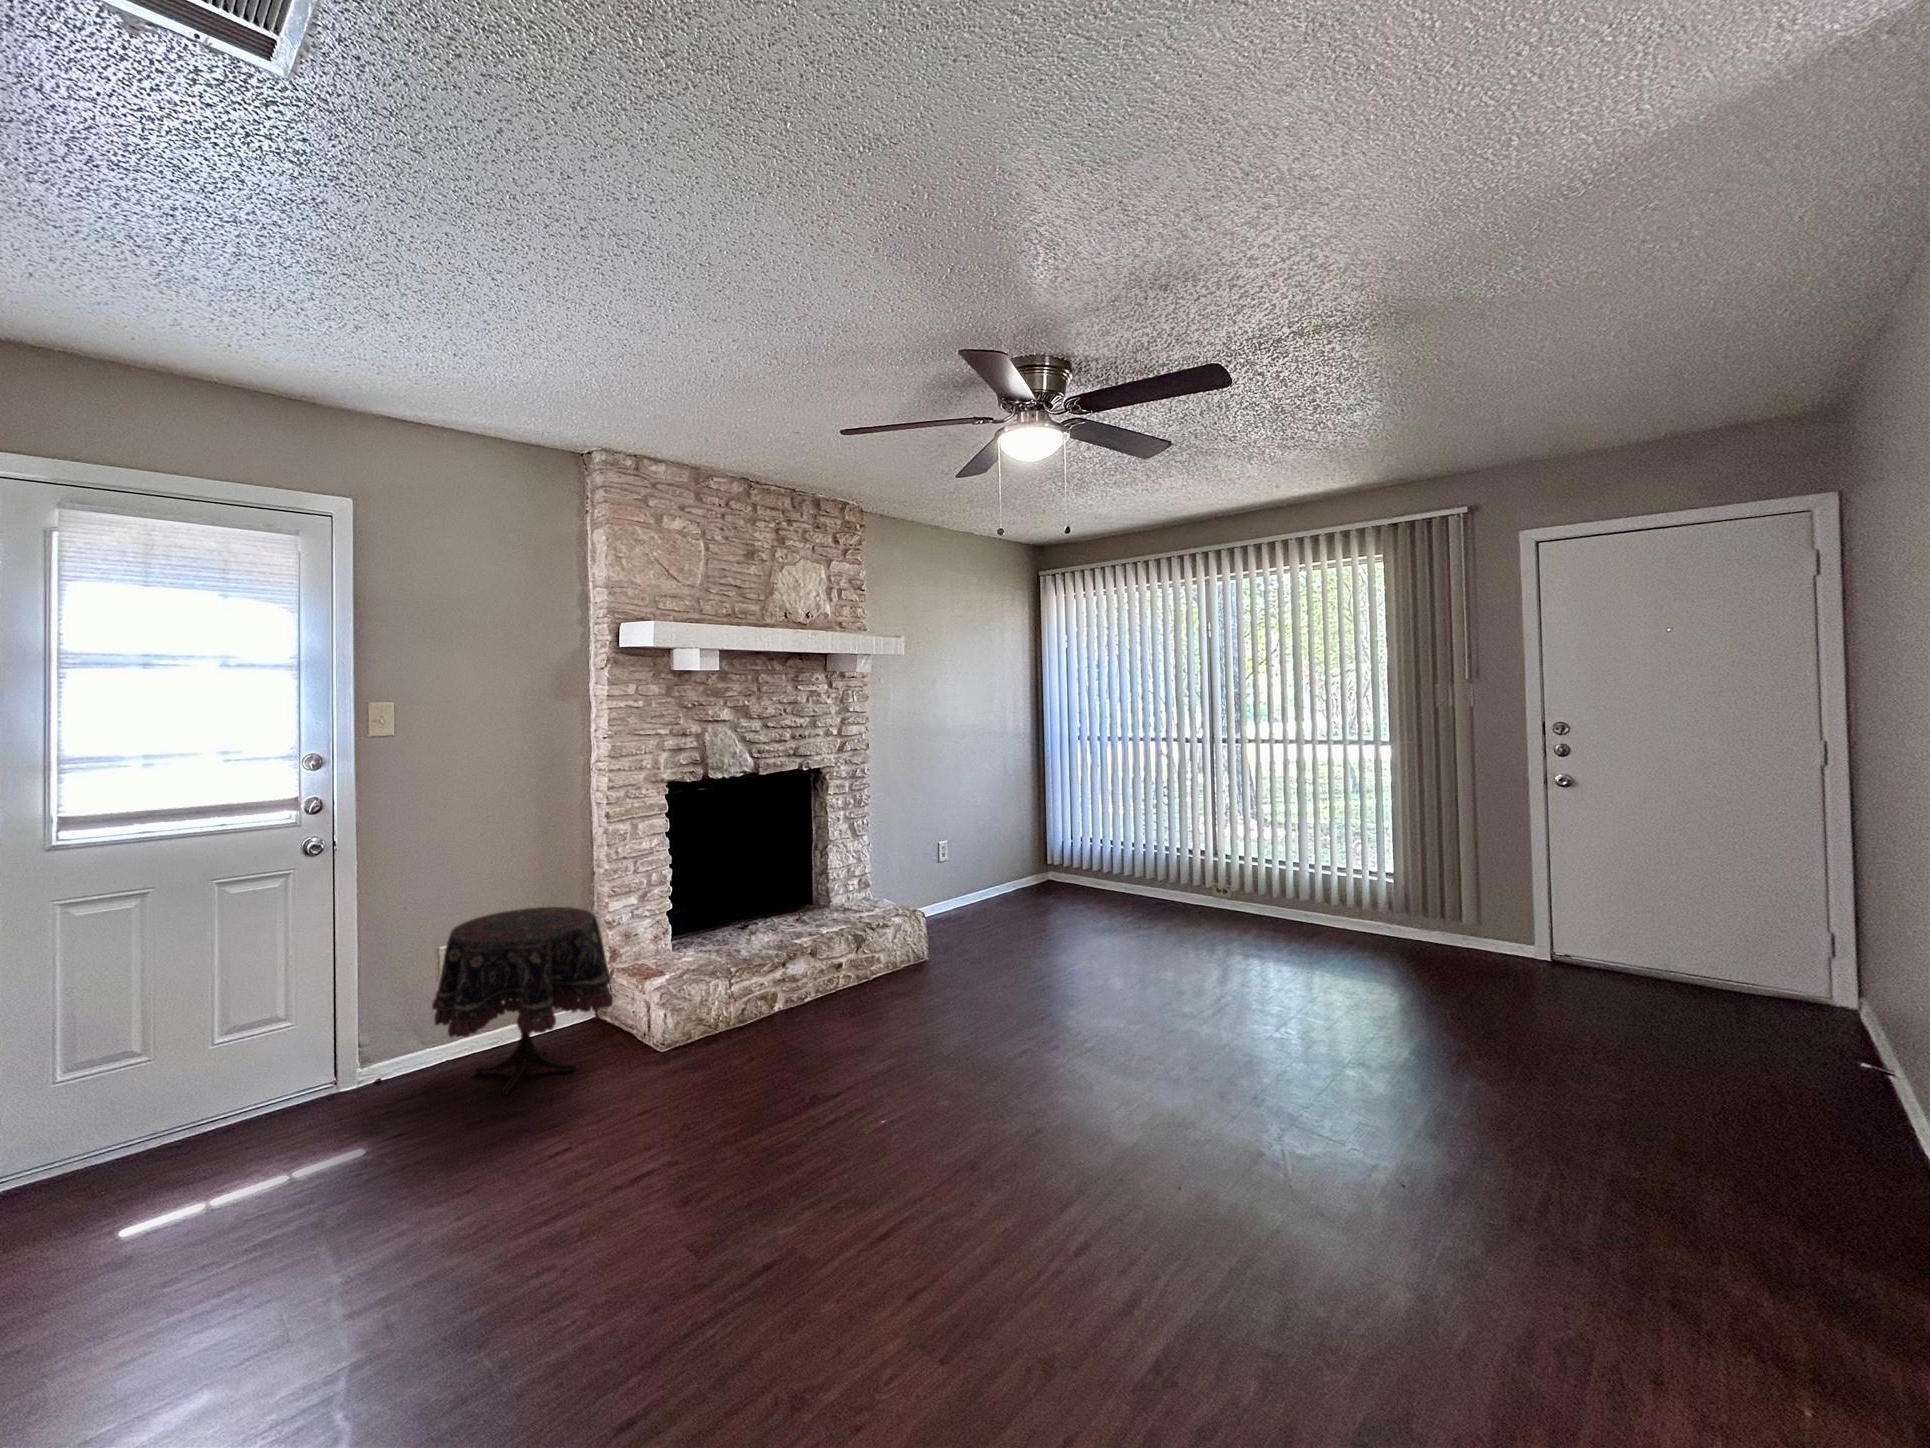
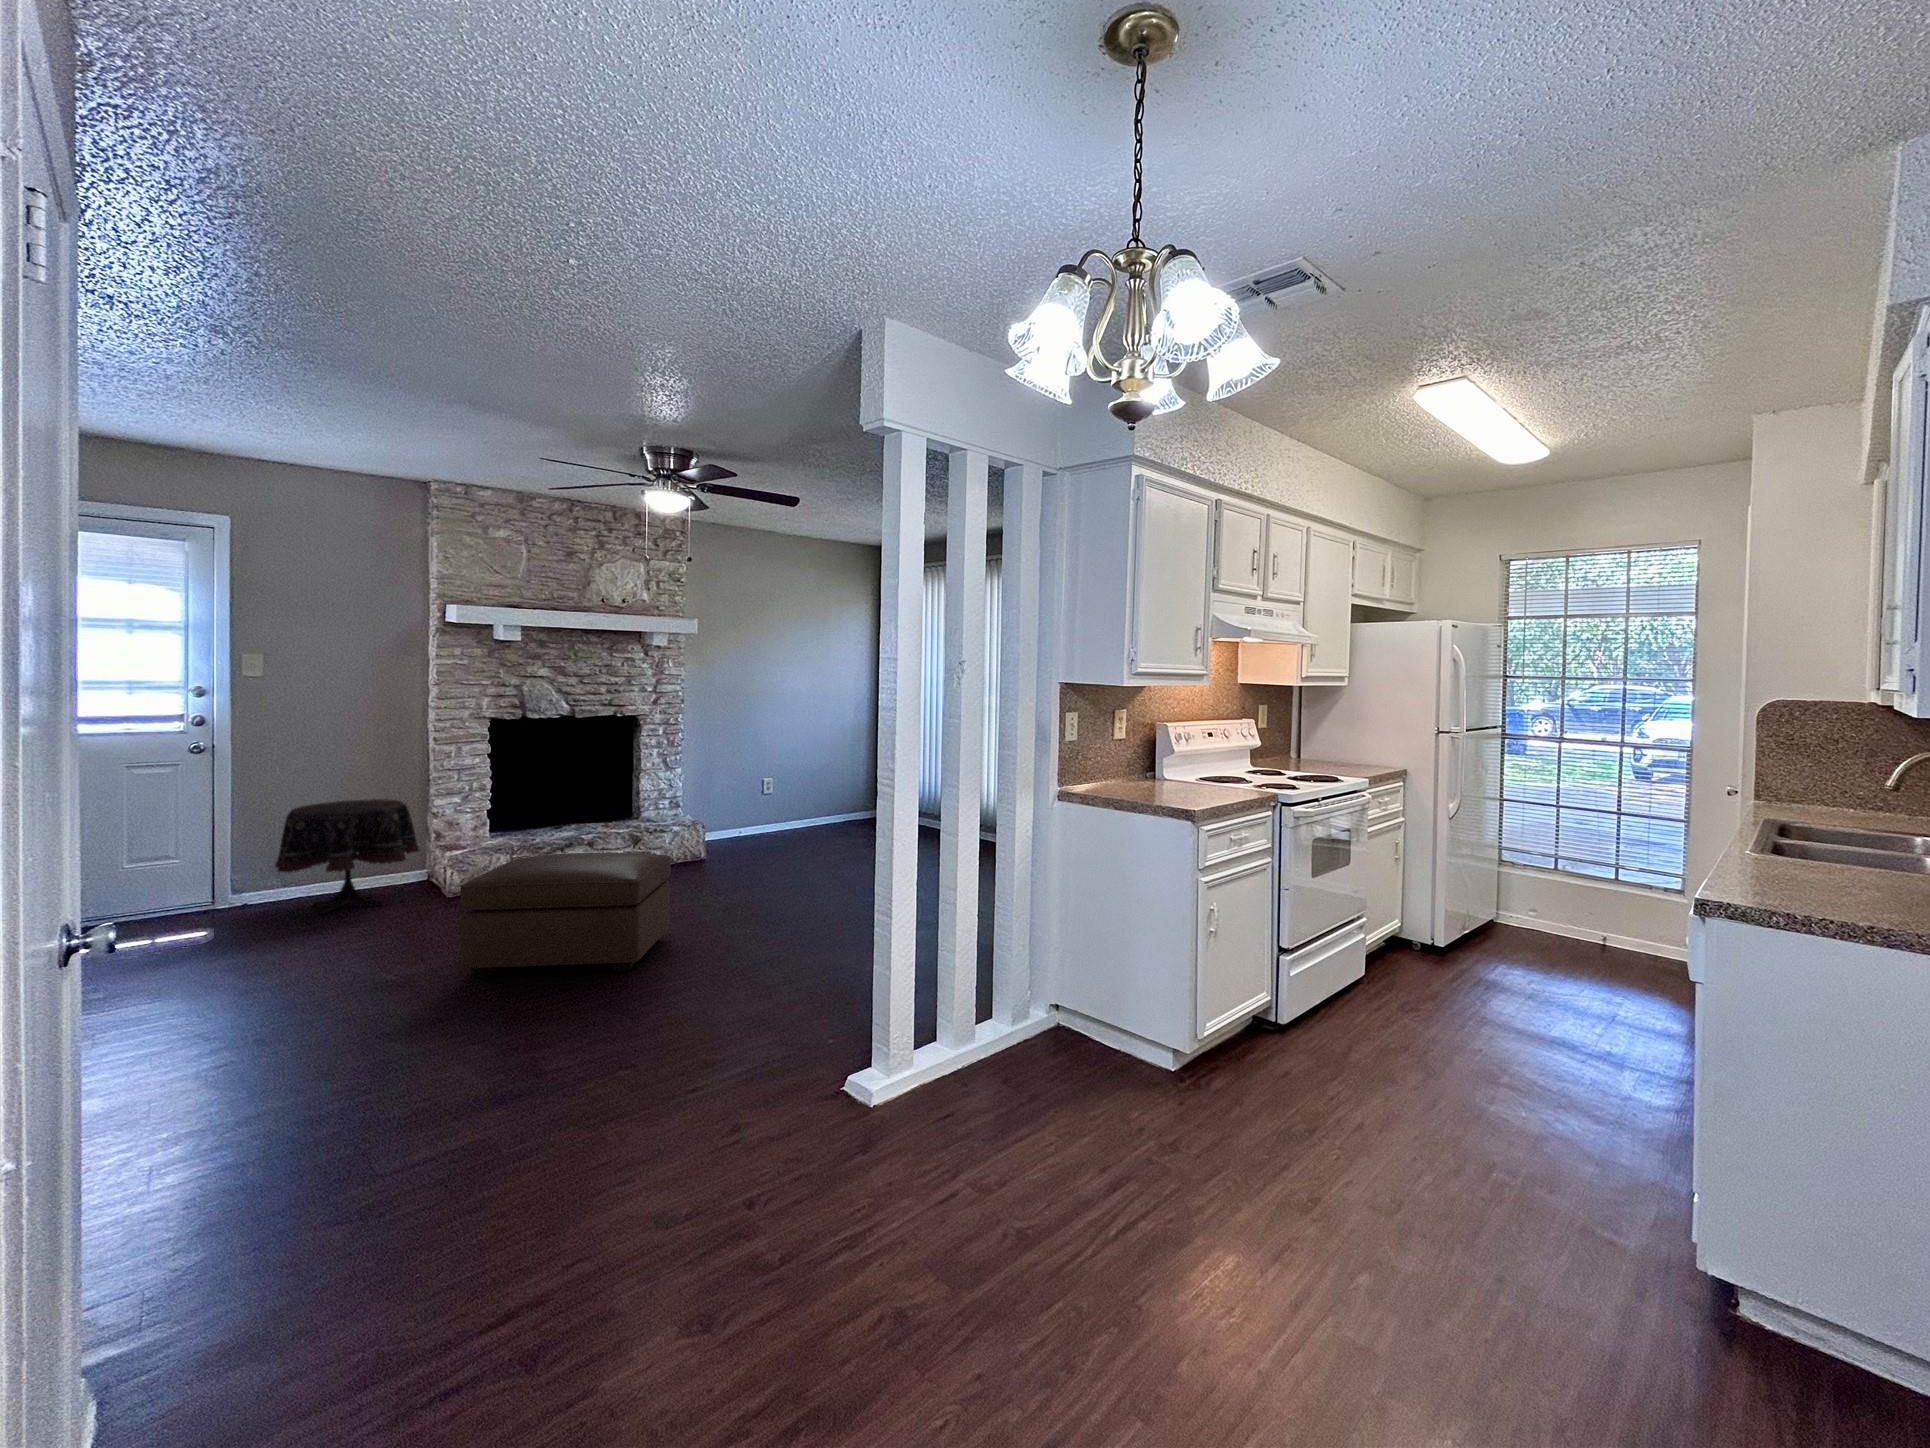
ottoman: none [858,1003,1162,1258] -> present [460,853,671,977]

